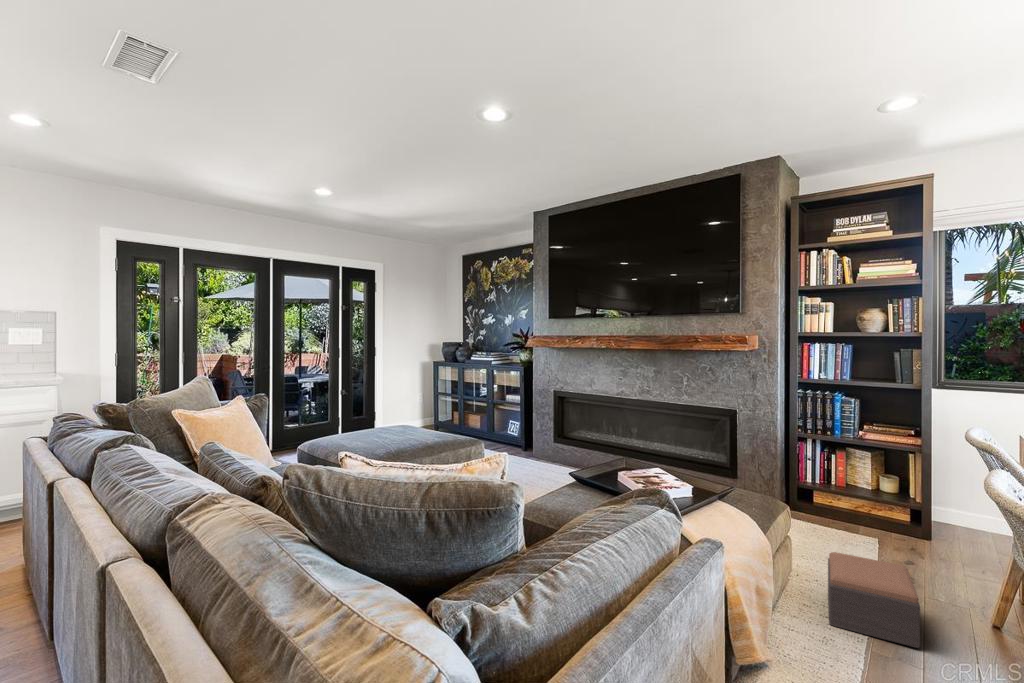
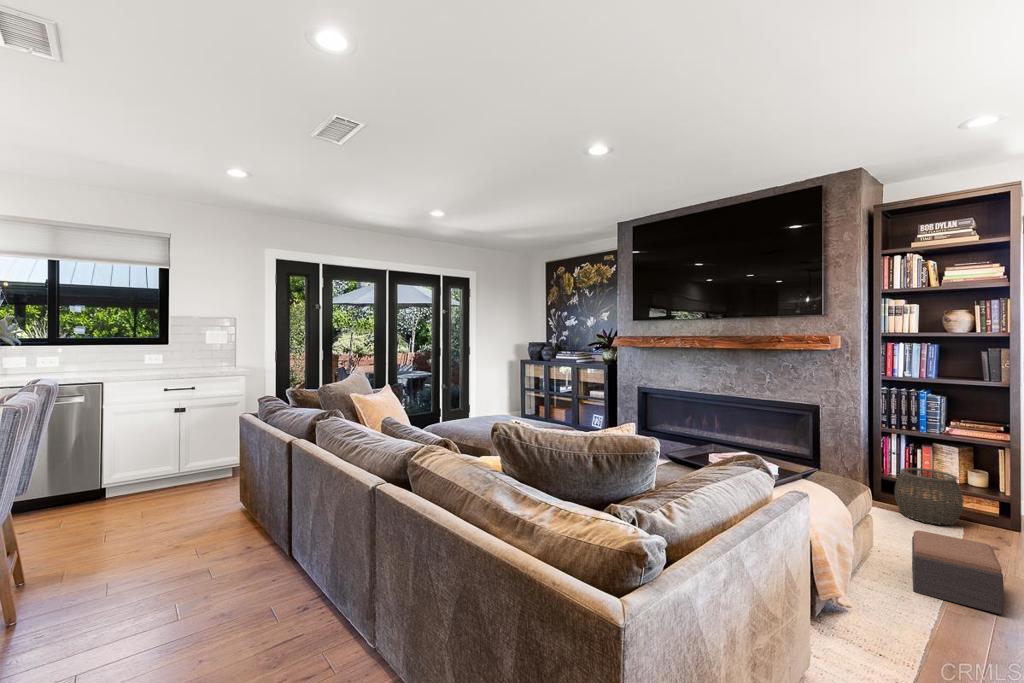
woven basket: none [810,475,877,537] -> present [895,468,963,525]

